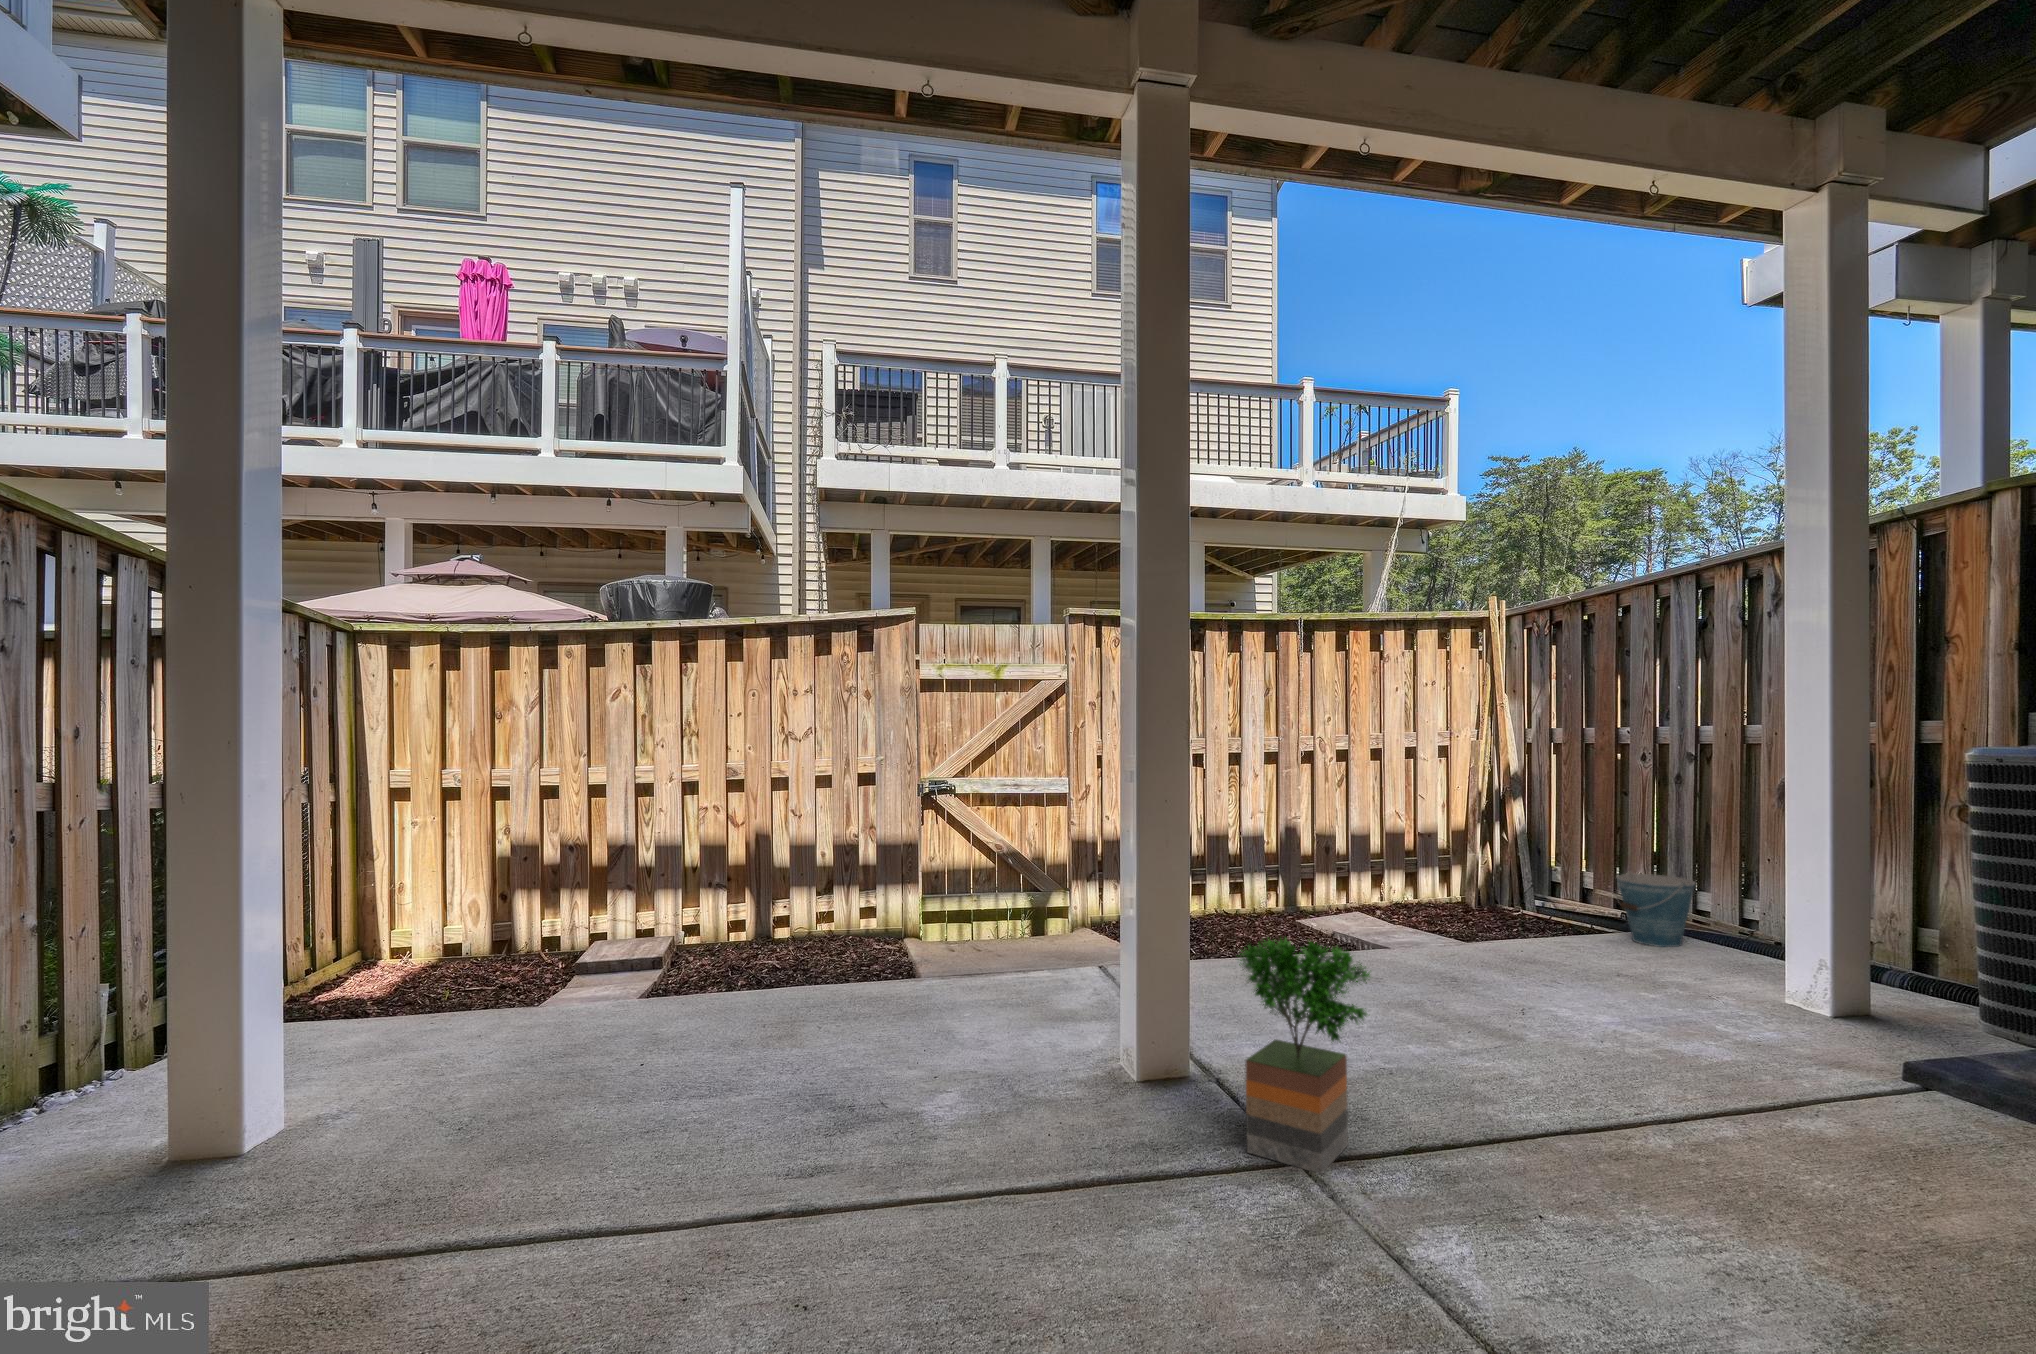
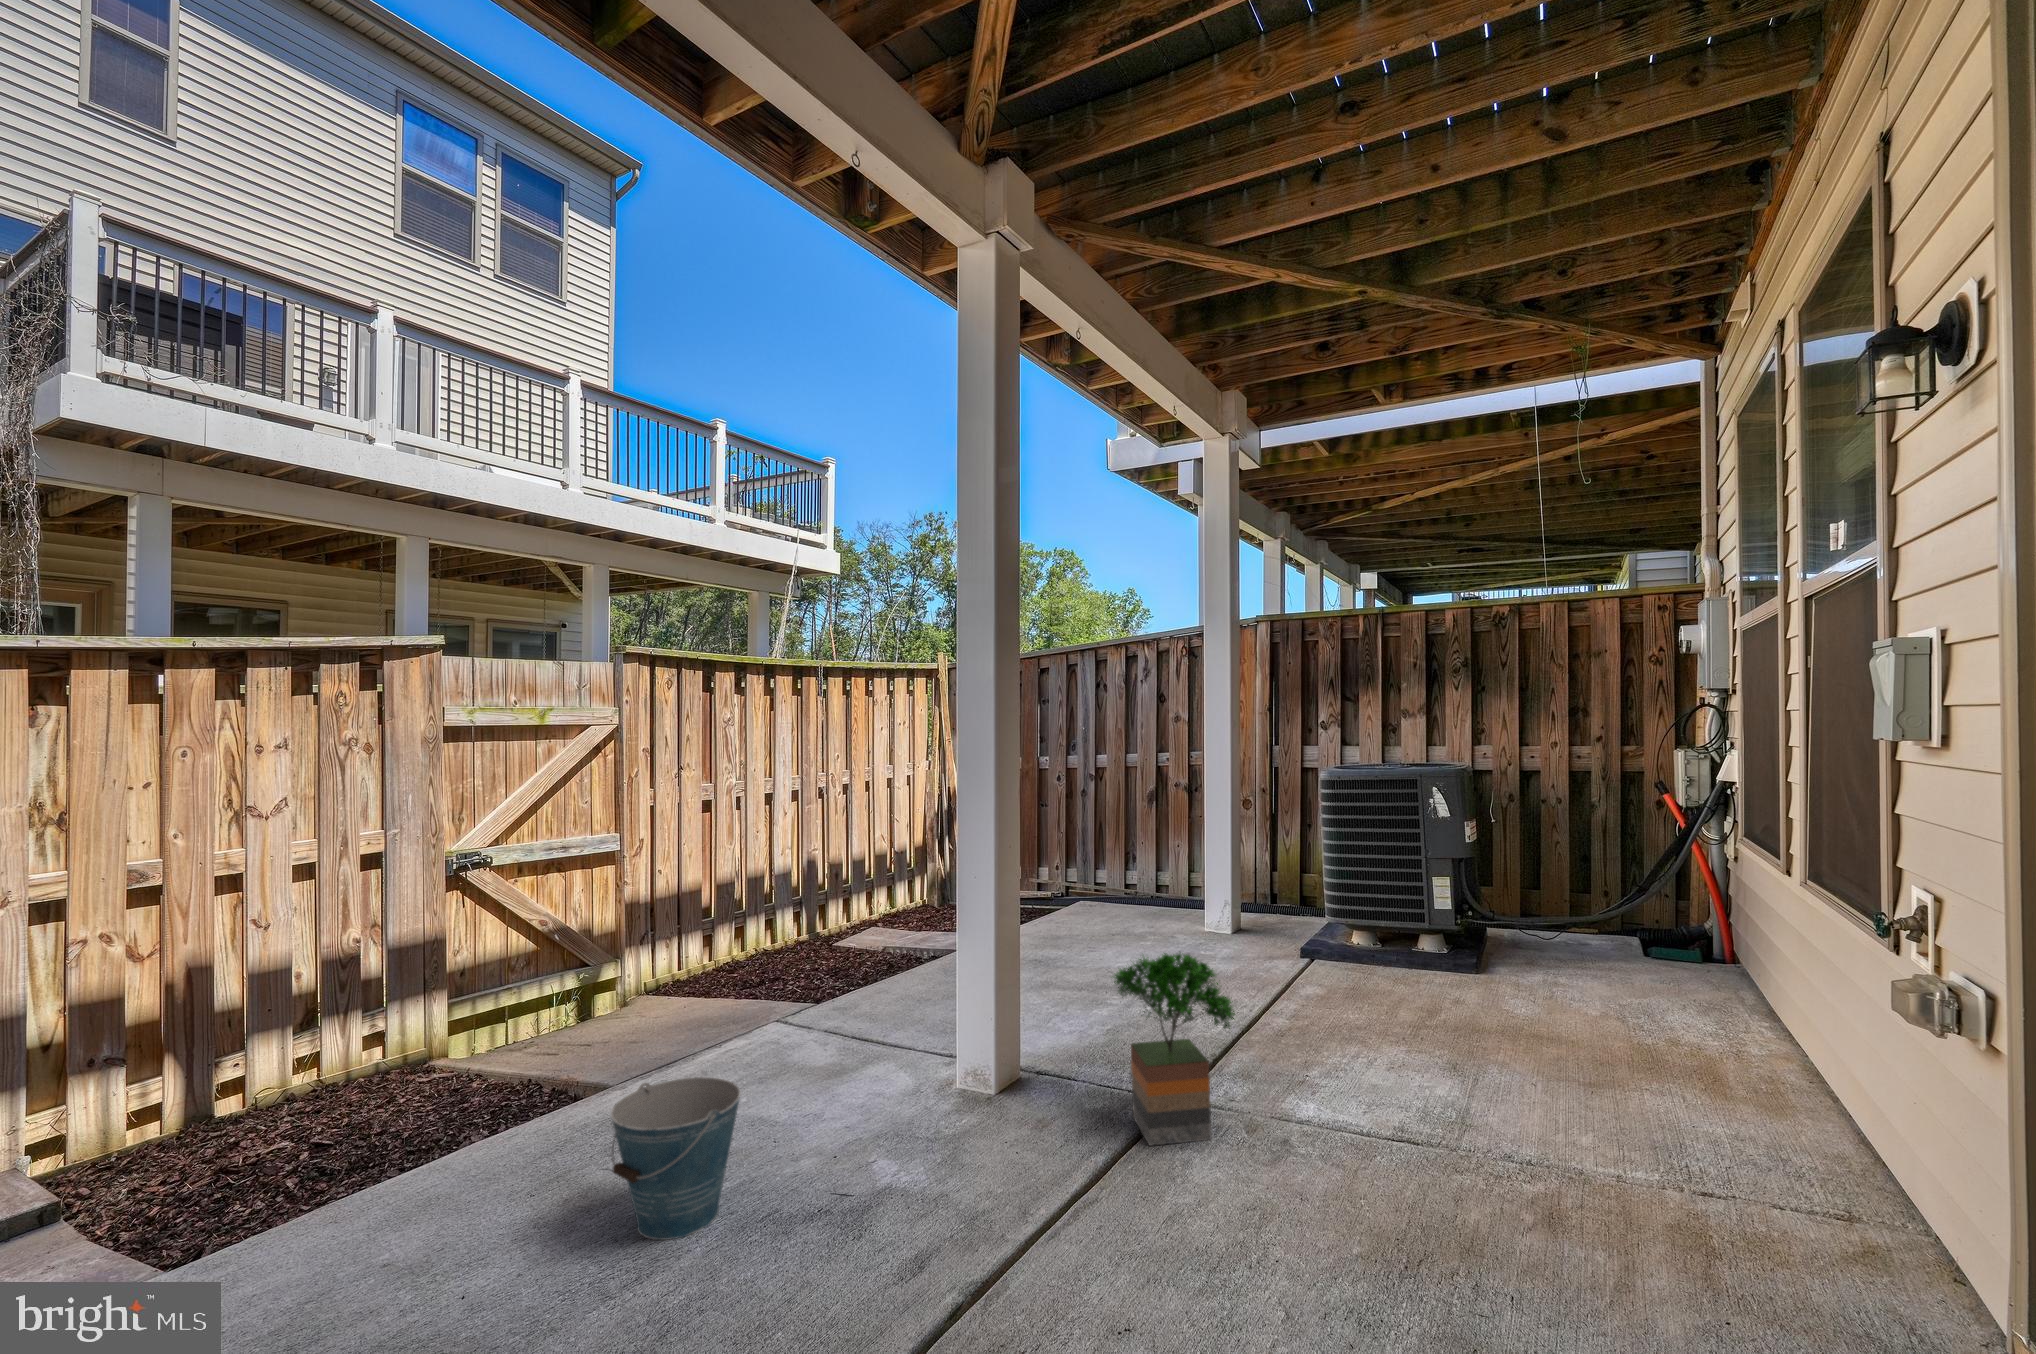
bucket: present [1617,872,1695,947] -> present [611,1077,741,1240]

